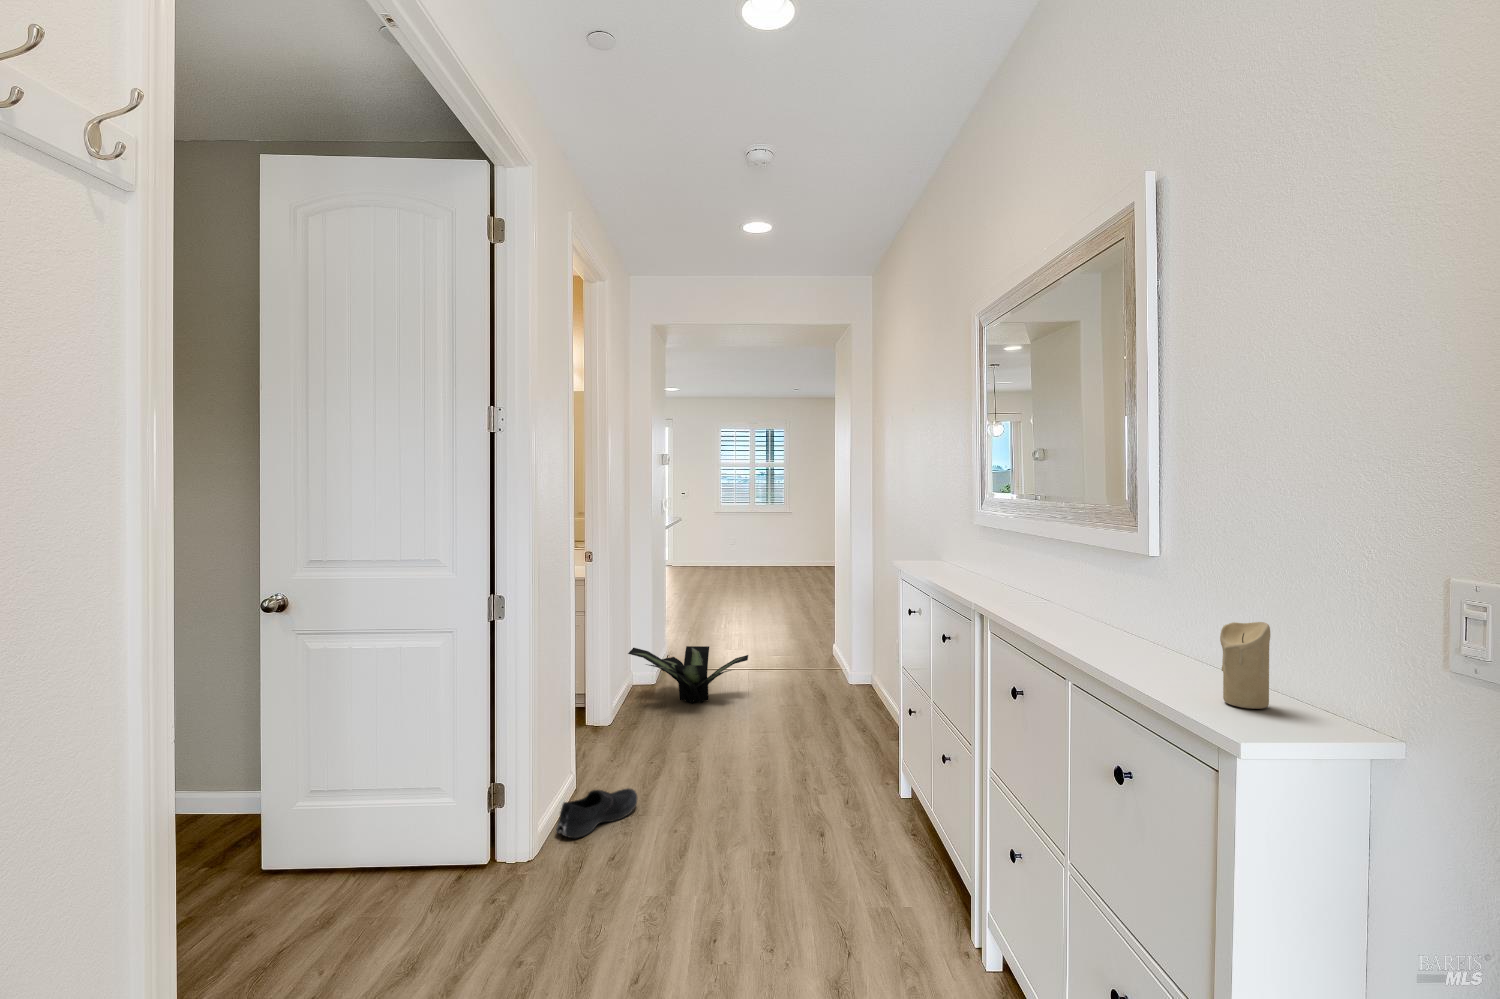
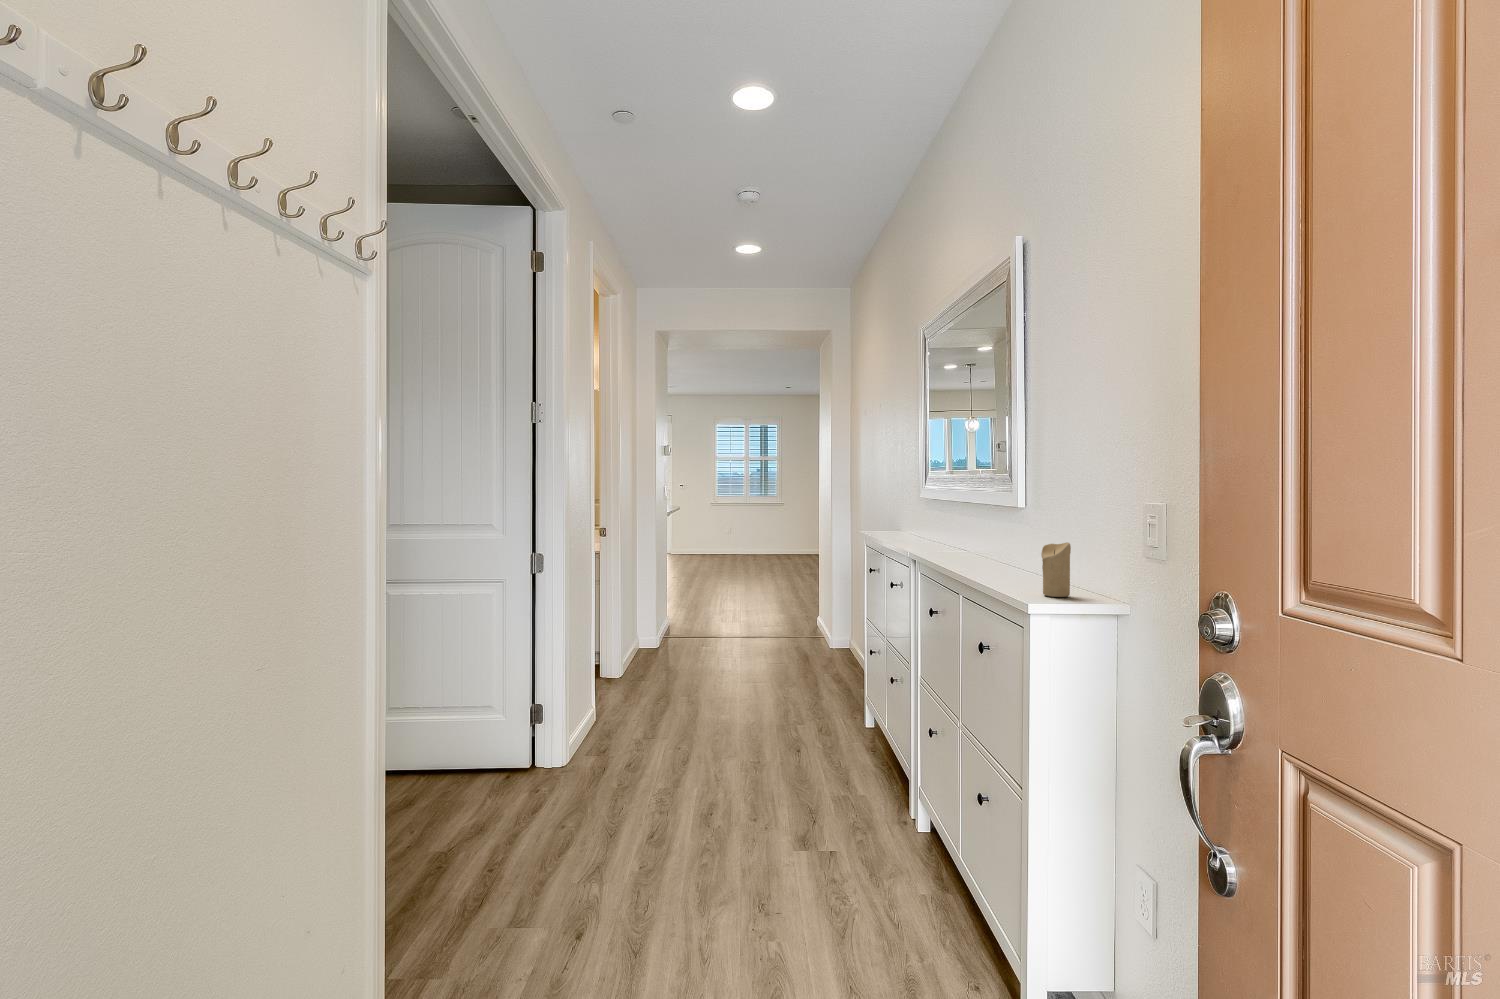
potted plant: present [628,646,748,704] -> none [637,614,741,662]
shoe: present [556,788,637,838] -> none [583,716,649,753]

